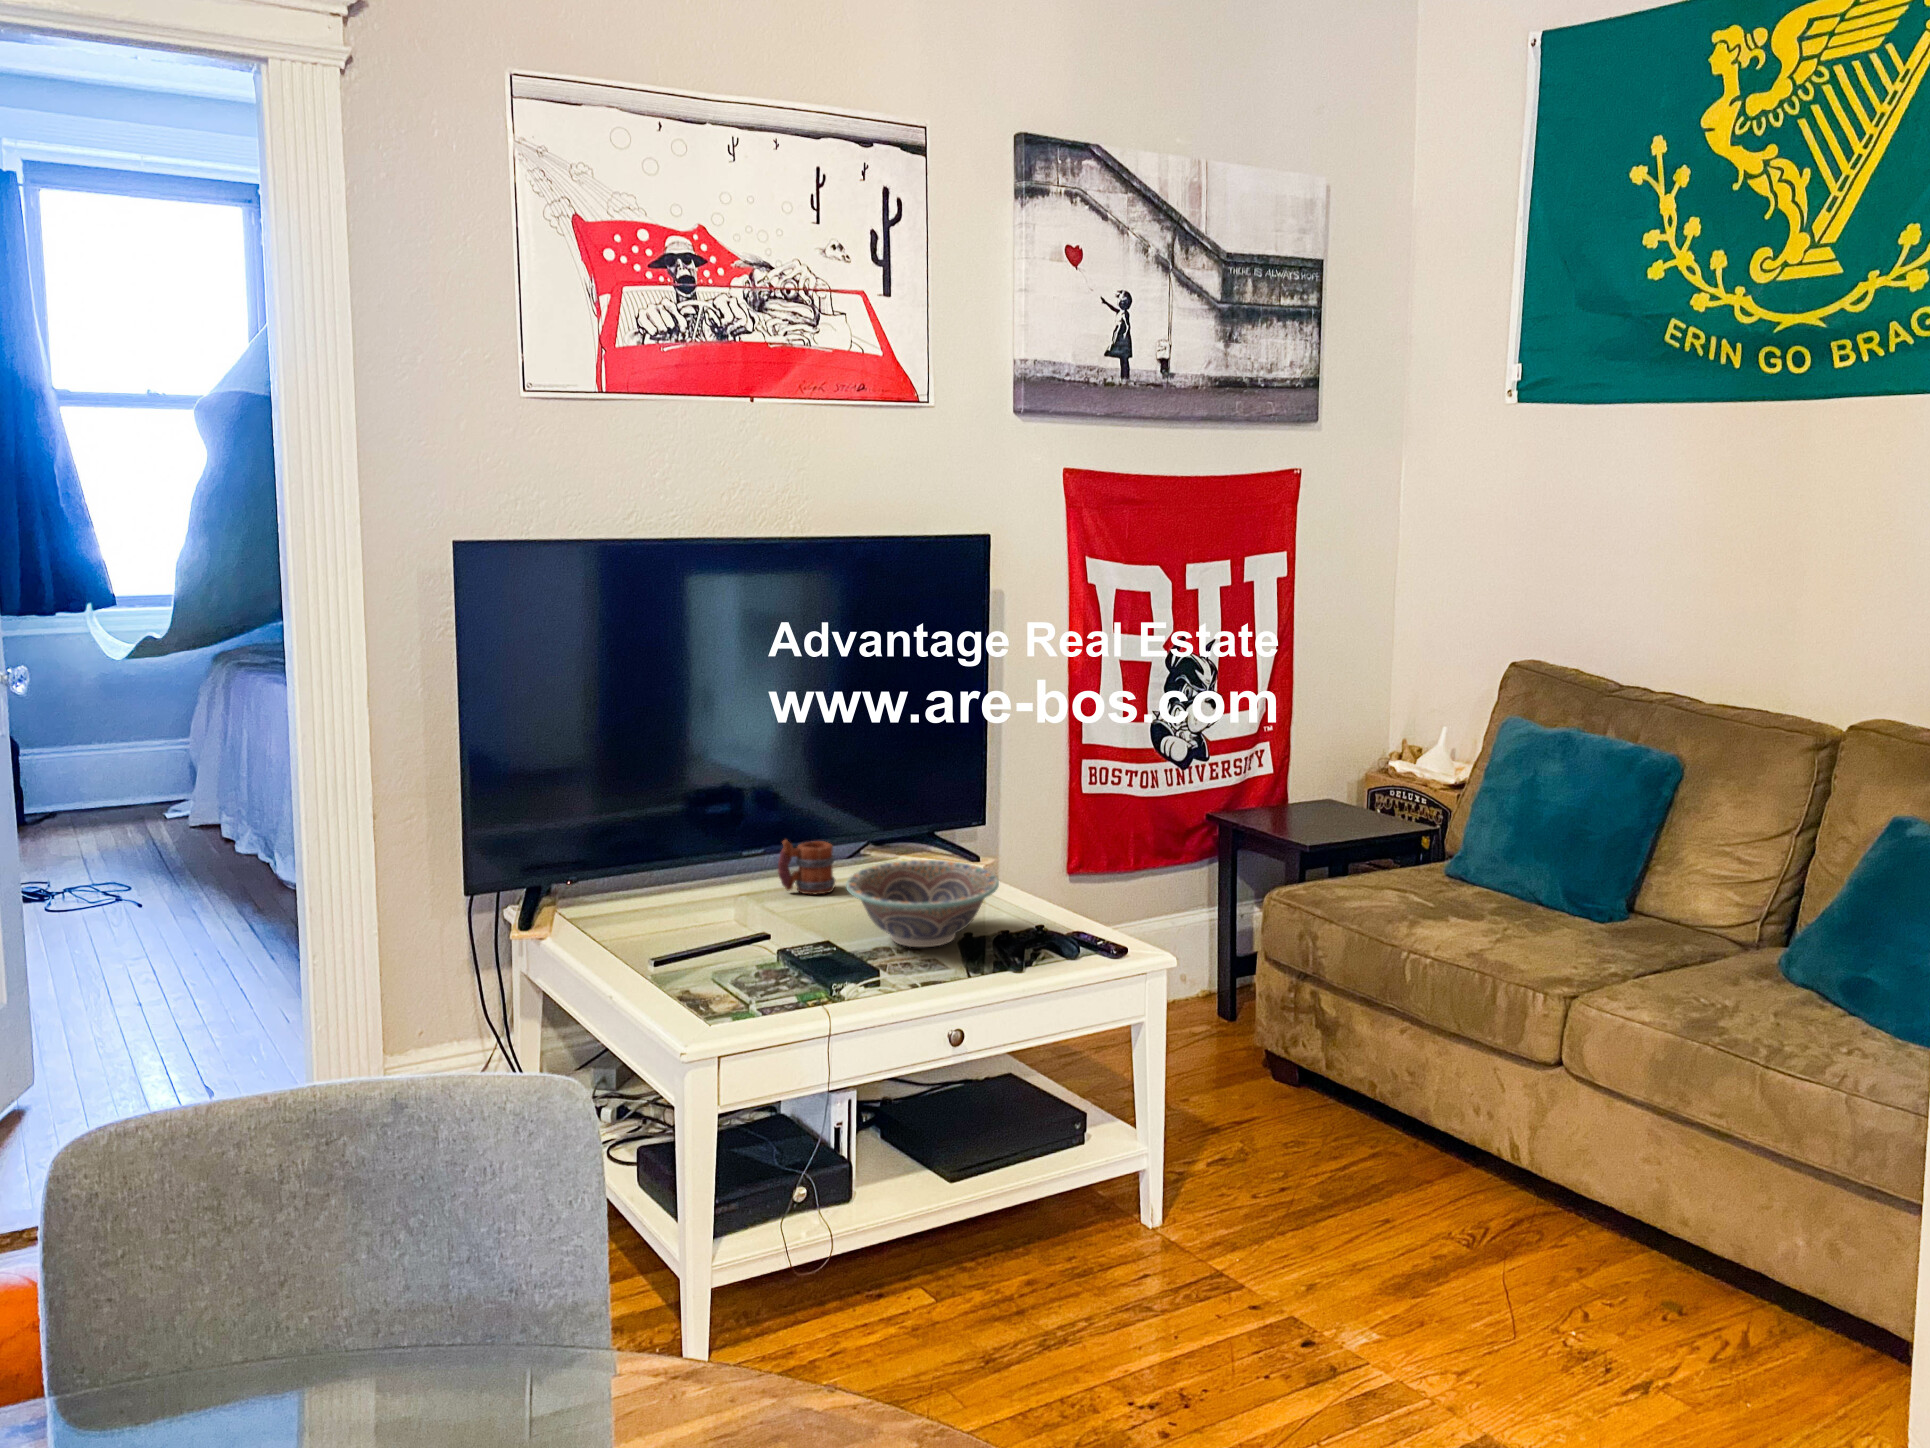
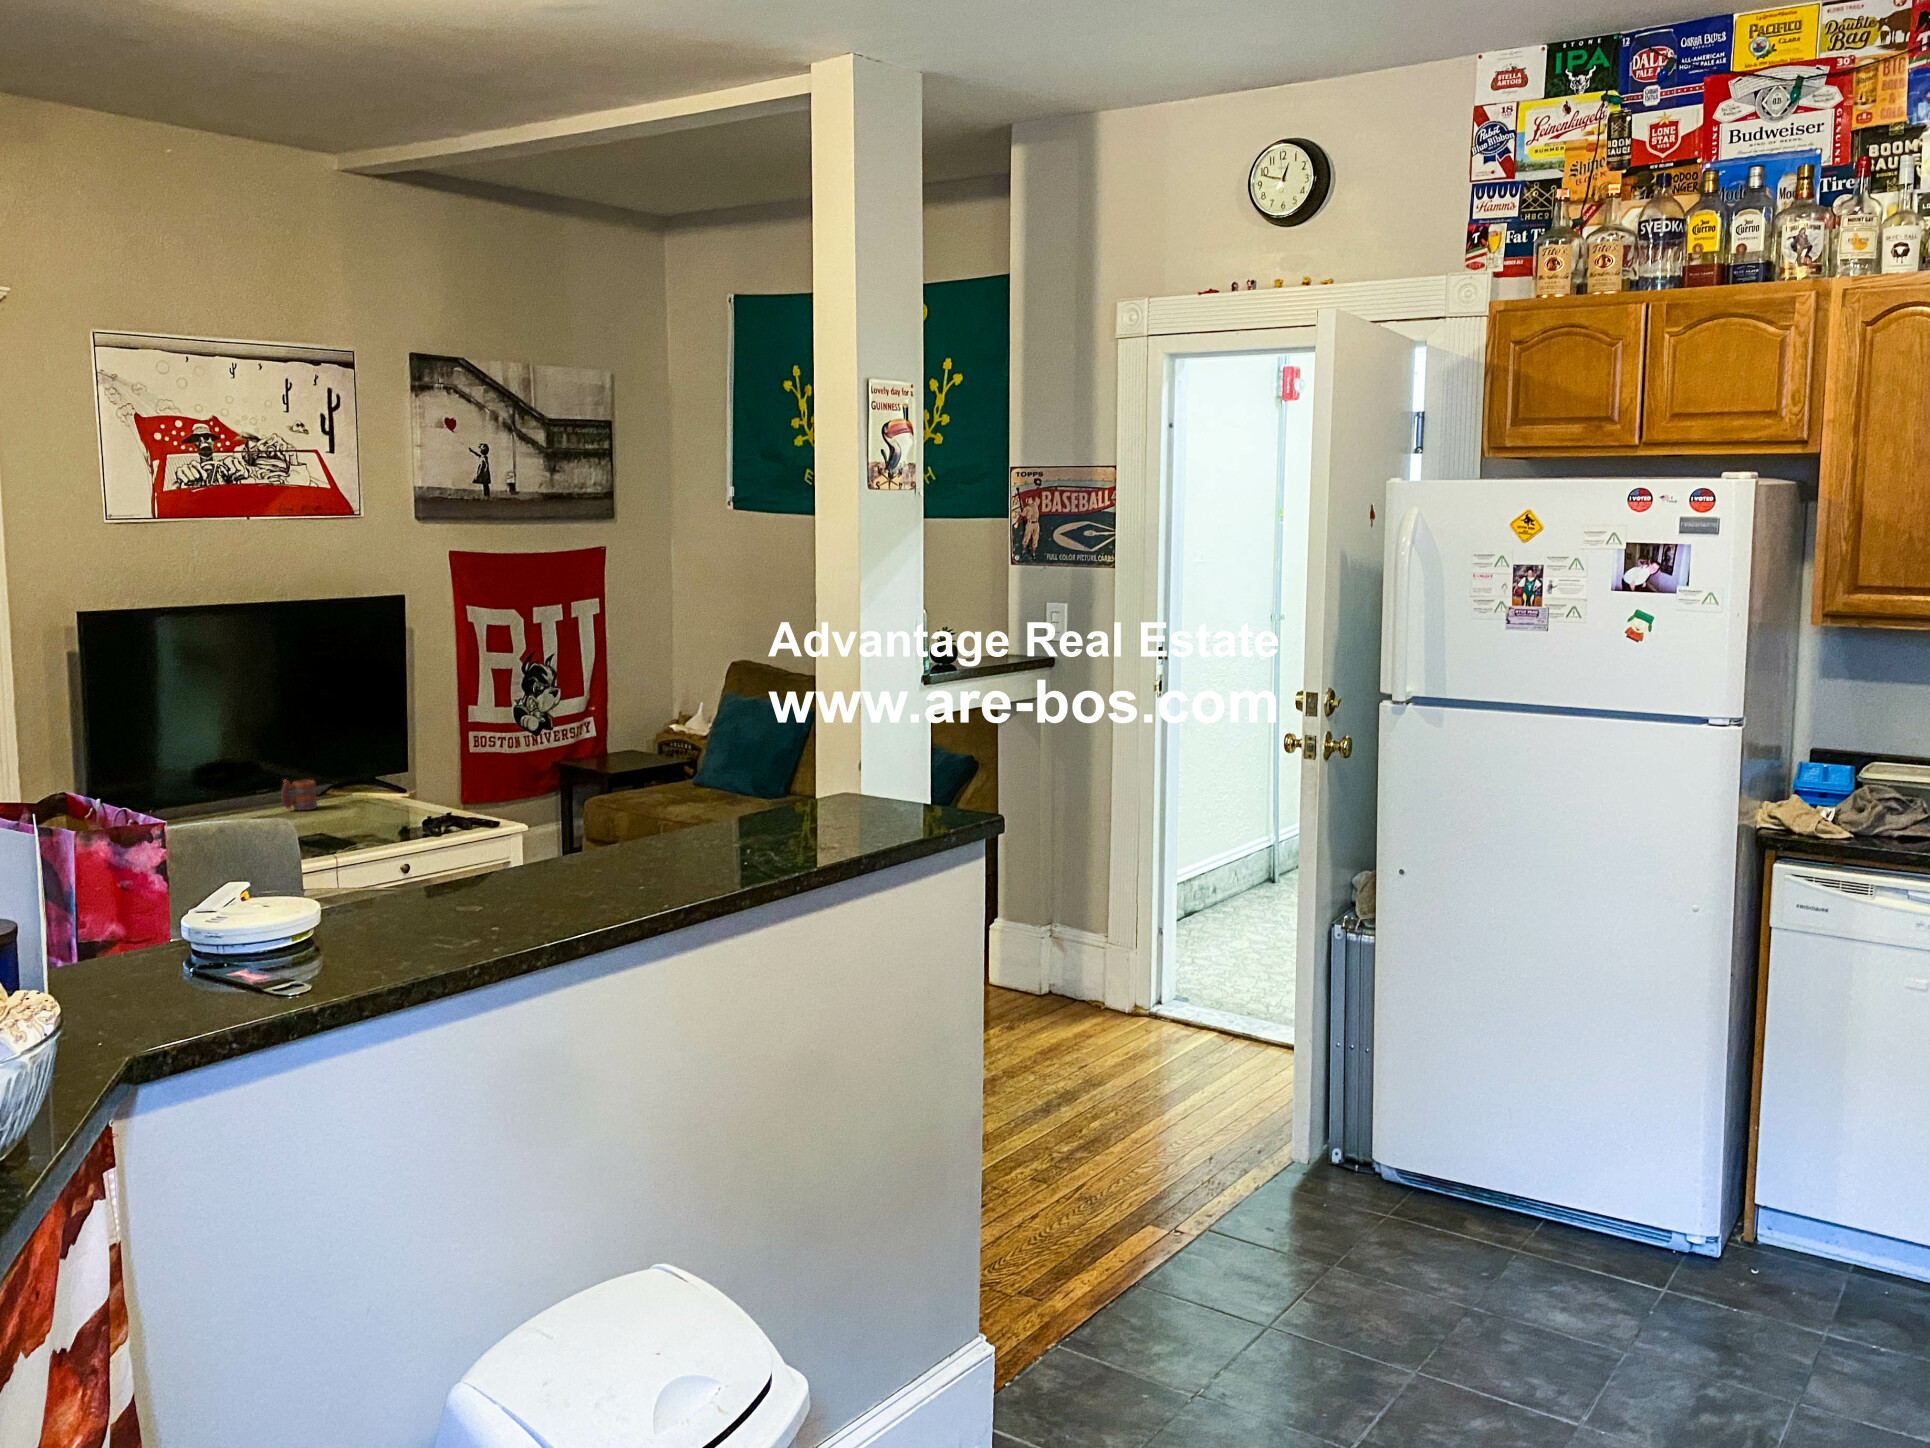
decorative bowl: present [846,860,999,947] -> none [331,782,422,826]

